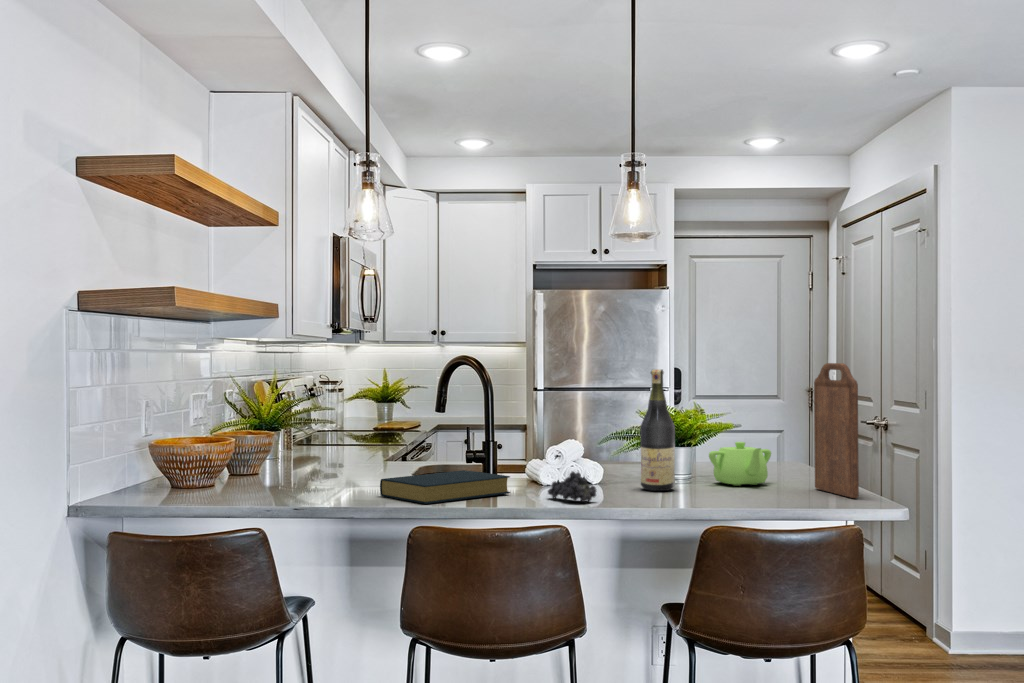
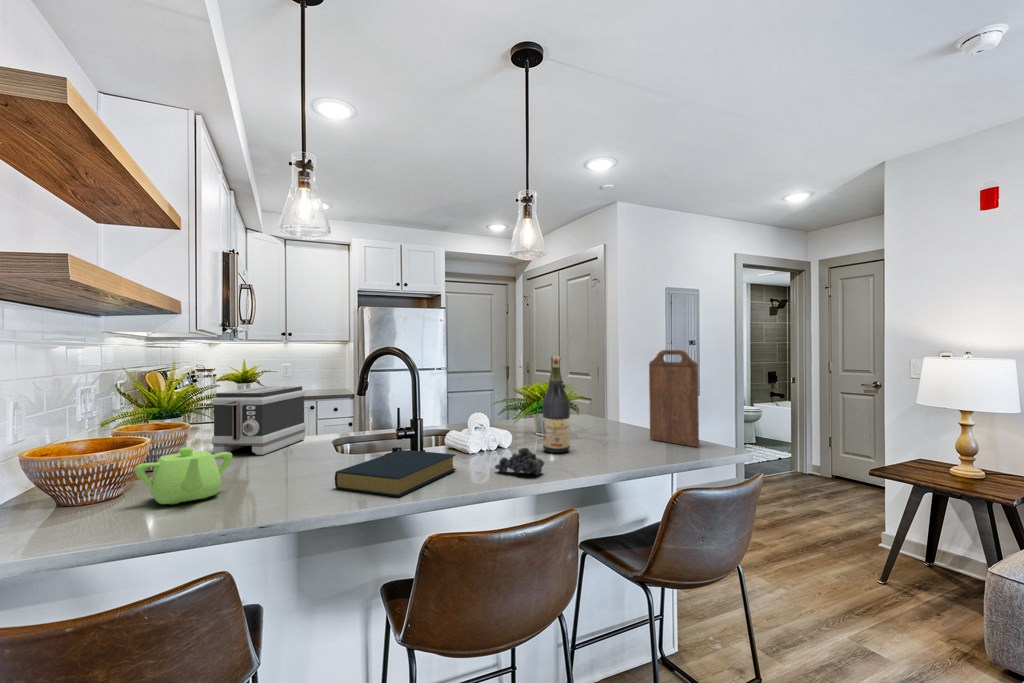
toaster: none [300,400,401,472] -> present [211,386,306,455]
teapot: present [709,442,771,486] -> present [135,447,232,504]

